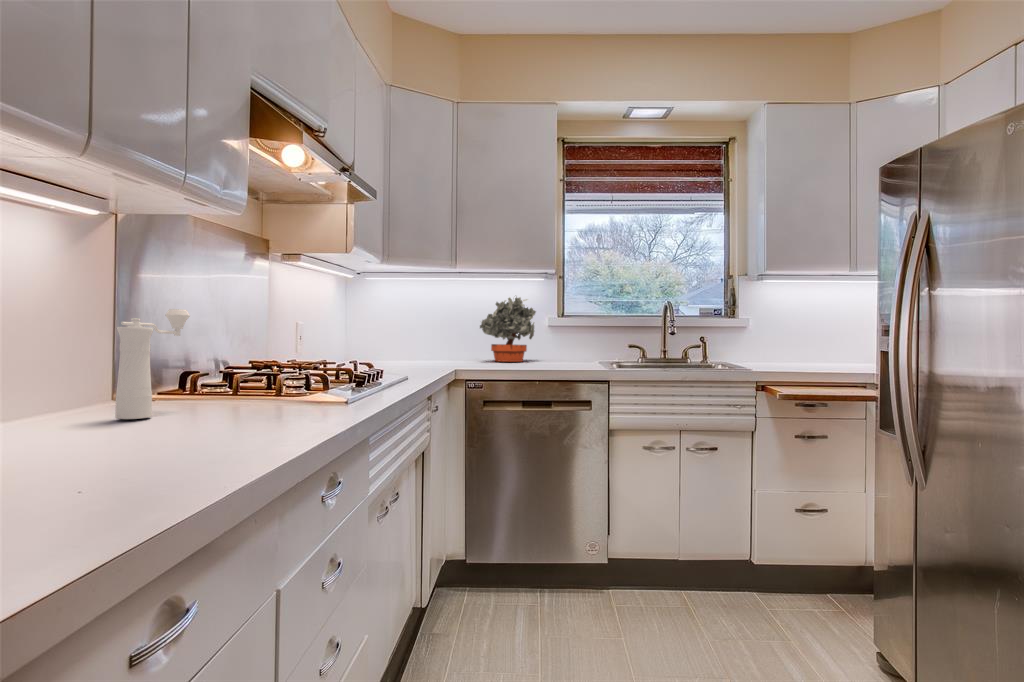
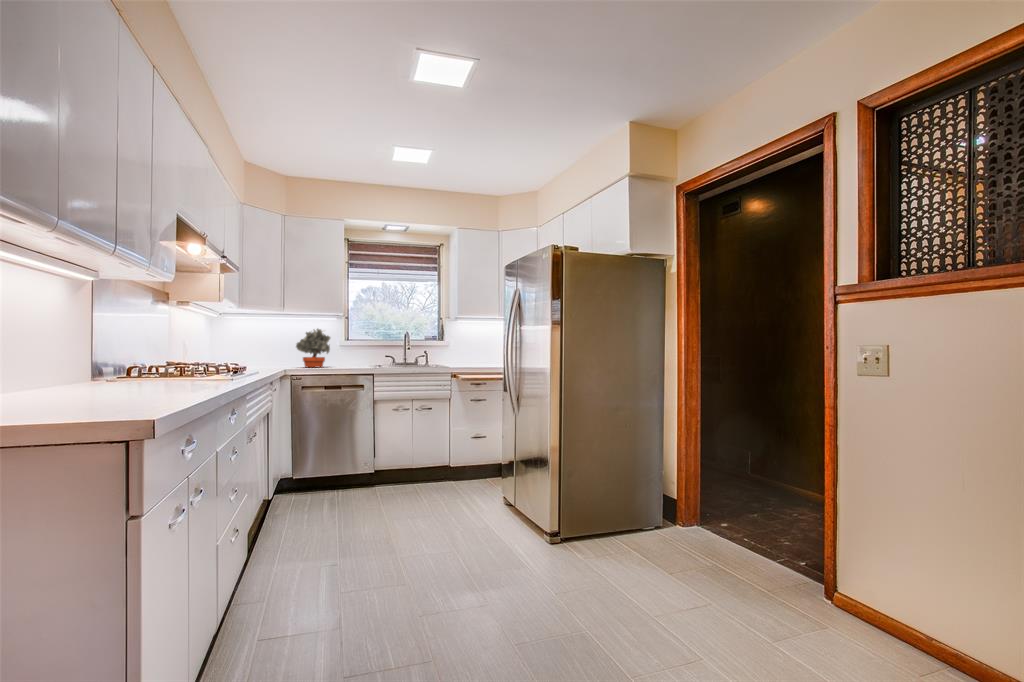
pepper mill: present [115,309,190,419] -> none [175,336,195,378]

